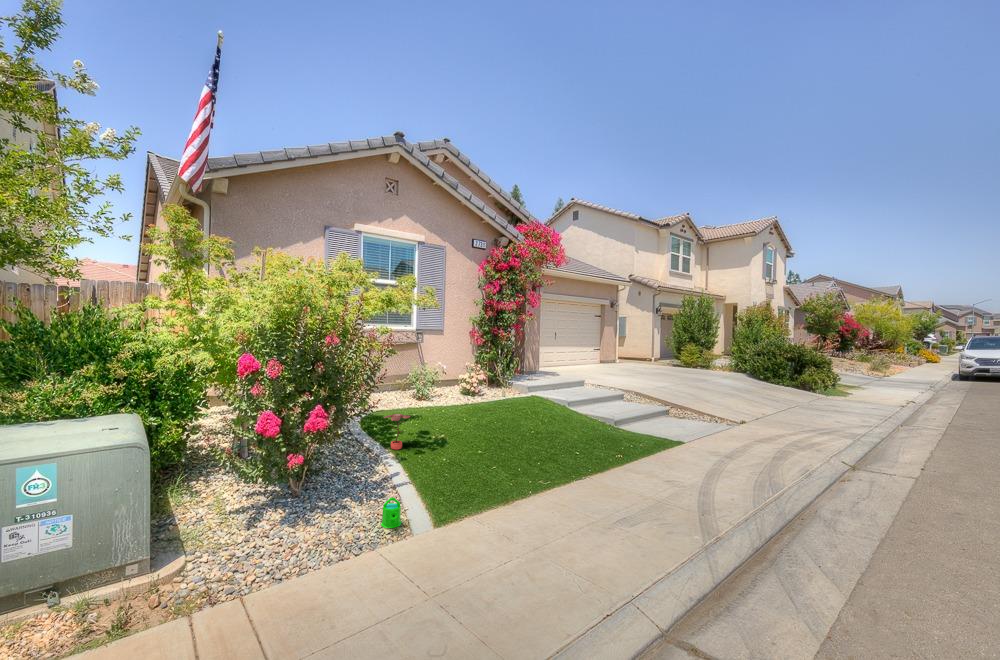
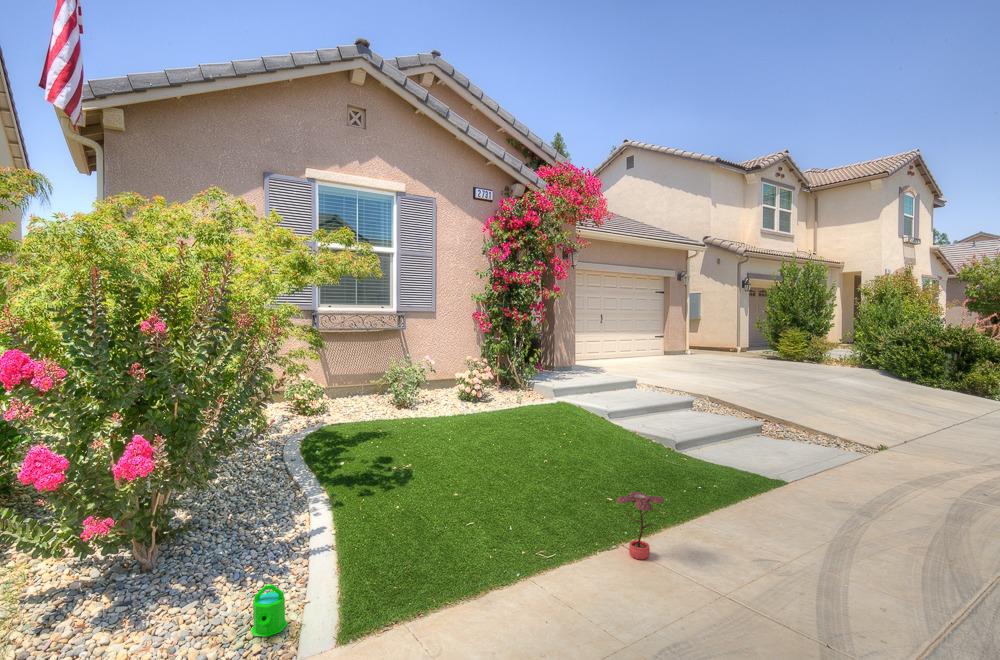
potted plant: present [384,414,411,450] -> present [616,492,664,559]

